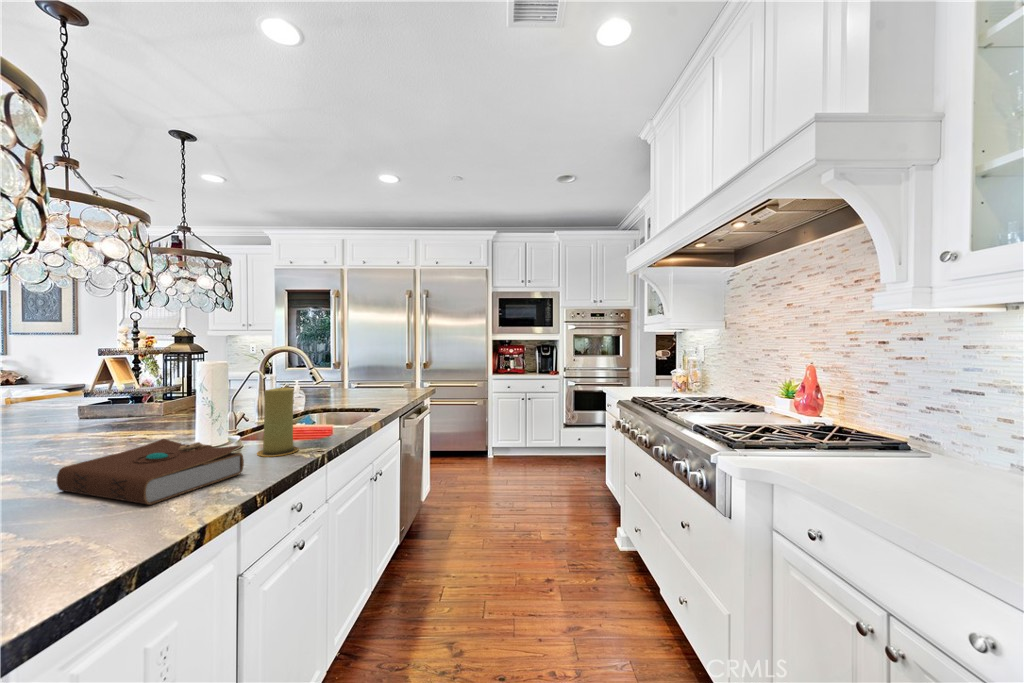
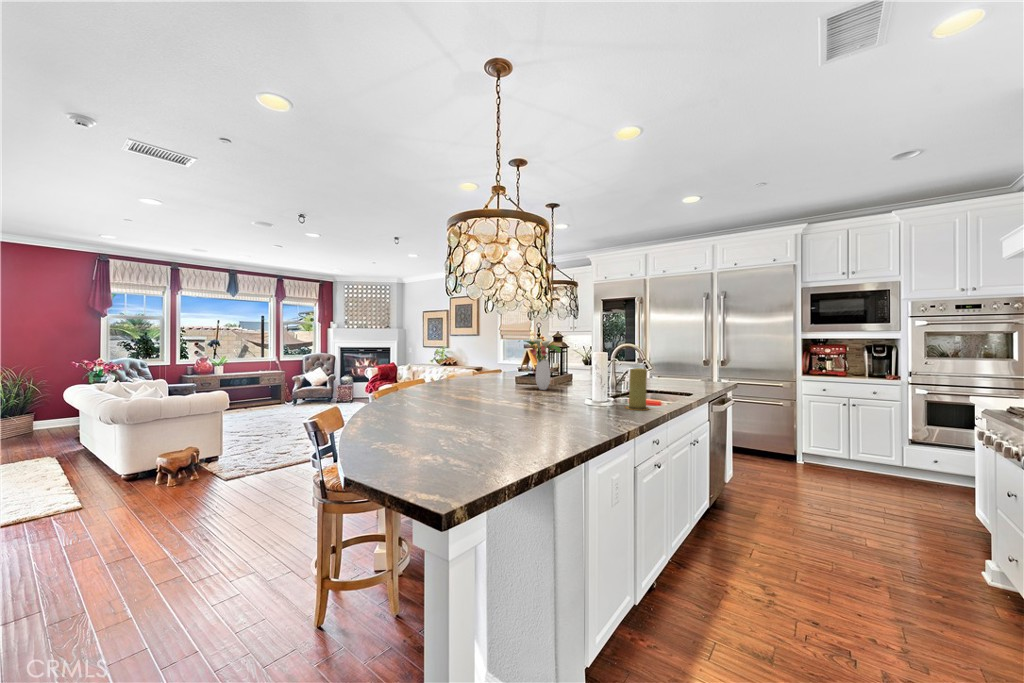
flower arrangement: none [52,339,156,430] -> present [519,339,561,390]
book: present [56,439,244,505] -> none [548,392,626,420]

